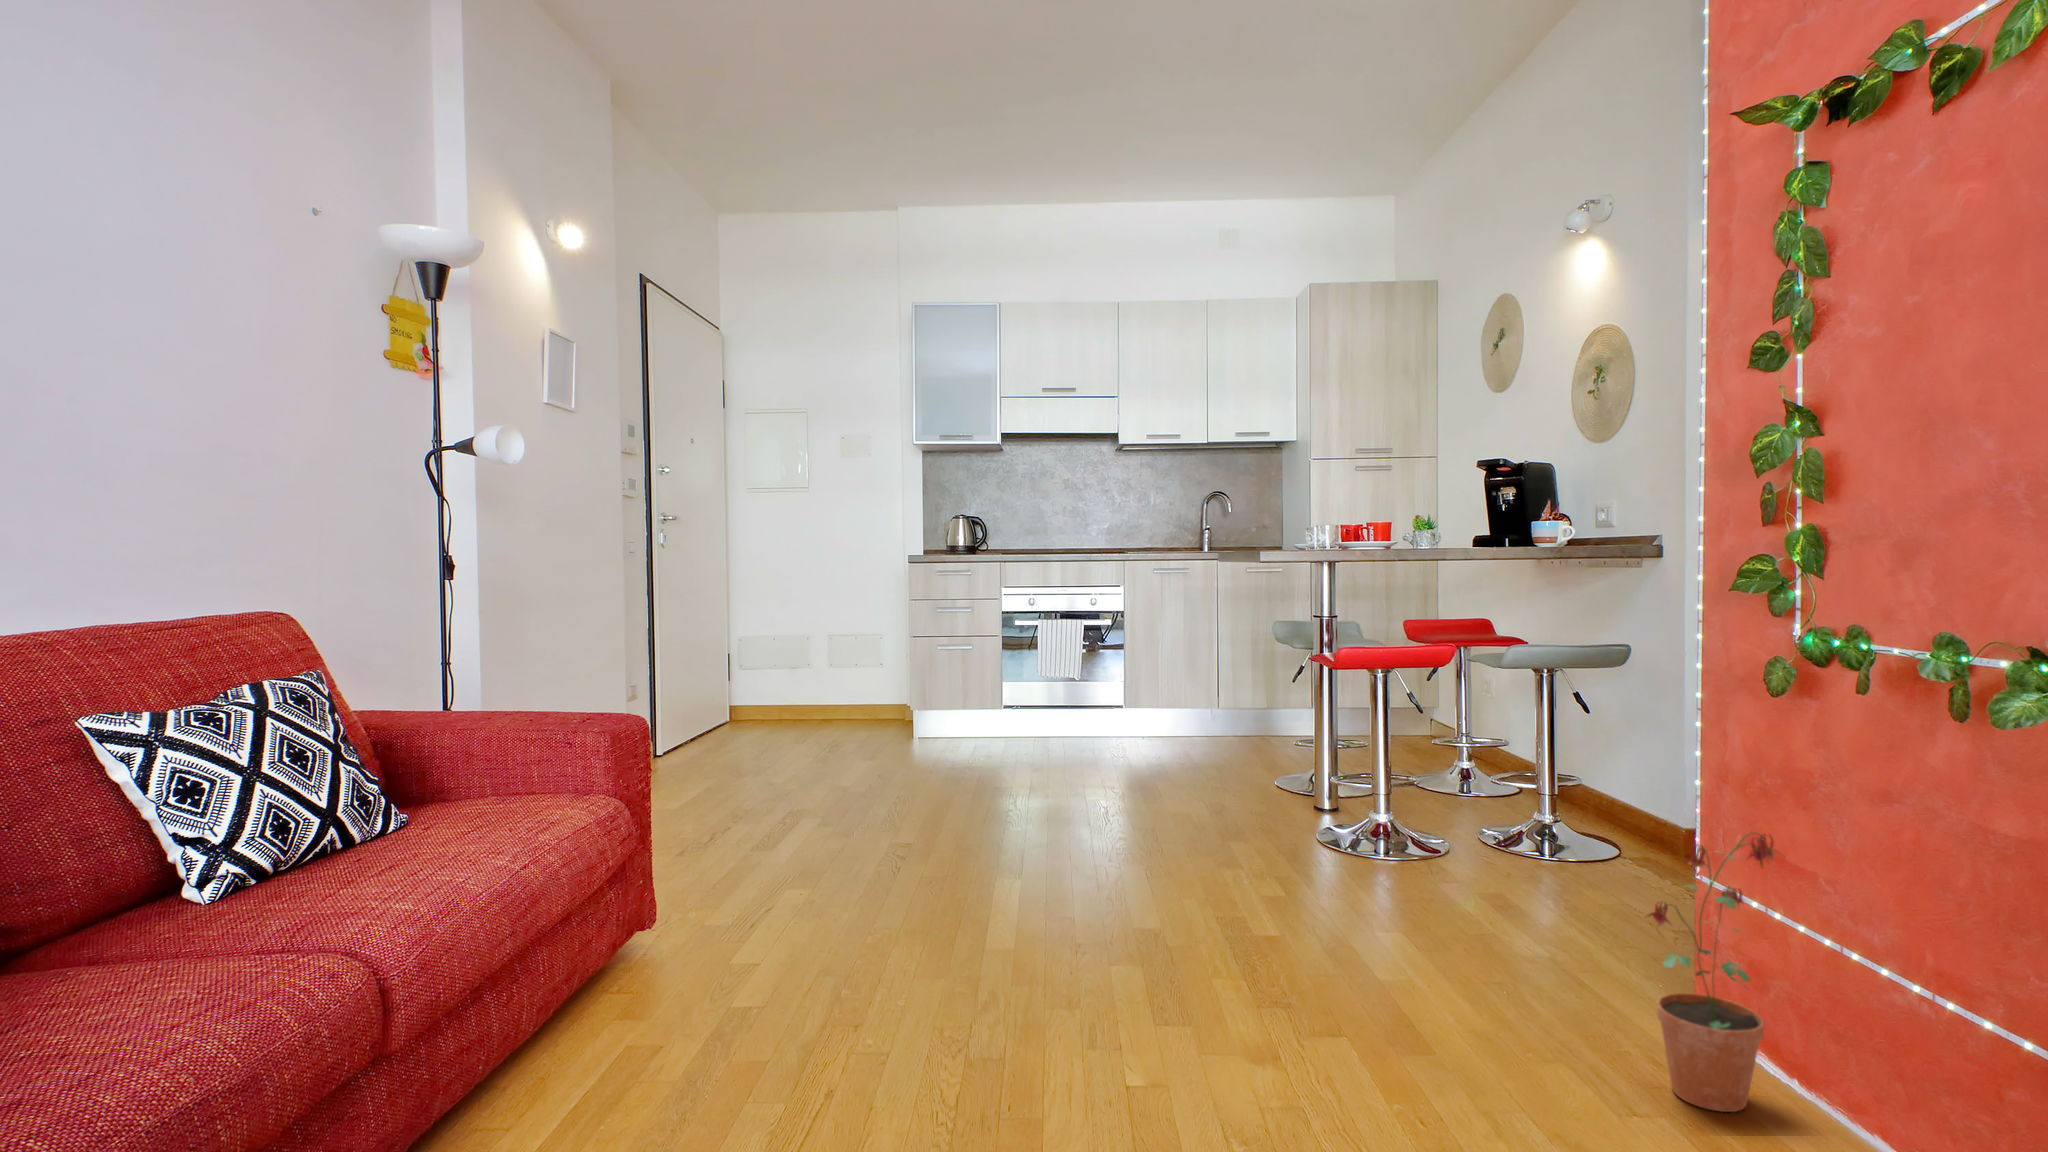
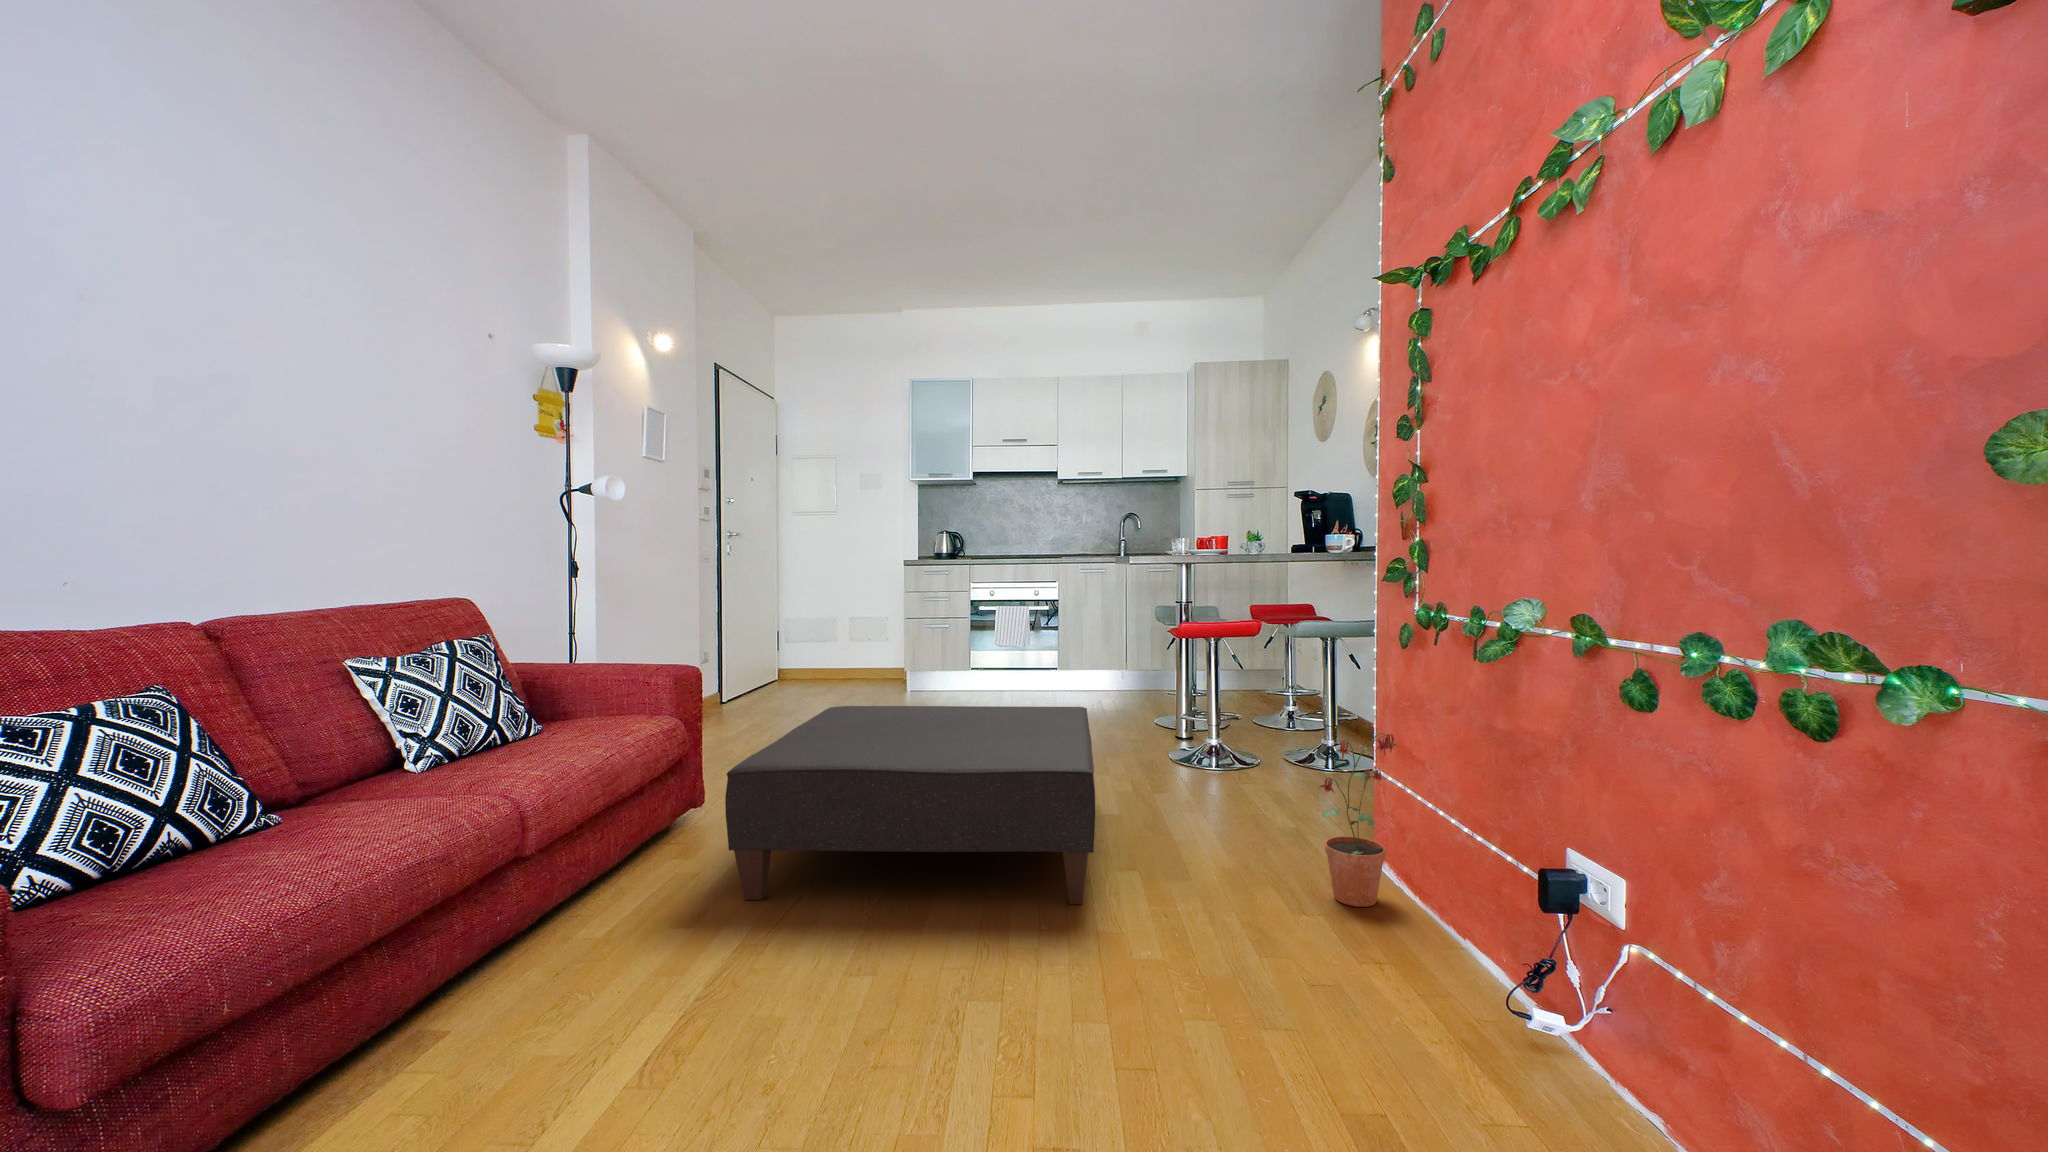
ottoman: none [702,773,1301,1108] -> present [725,706,1095,904]

